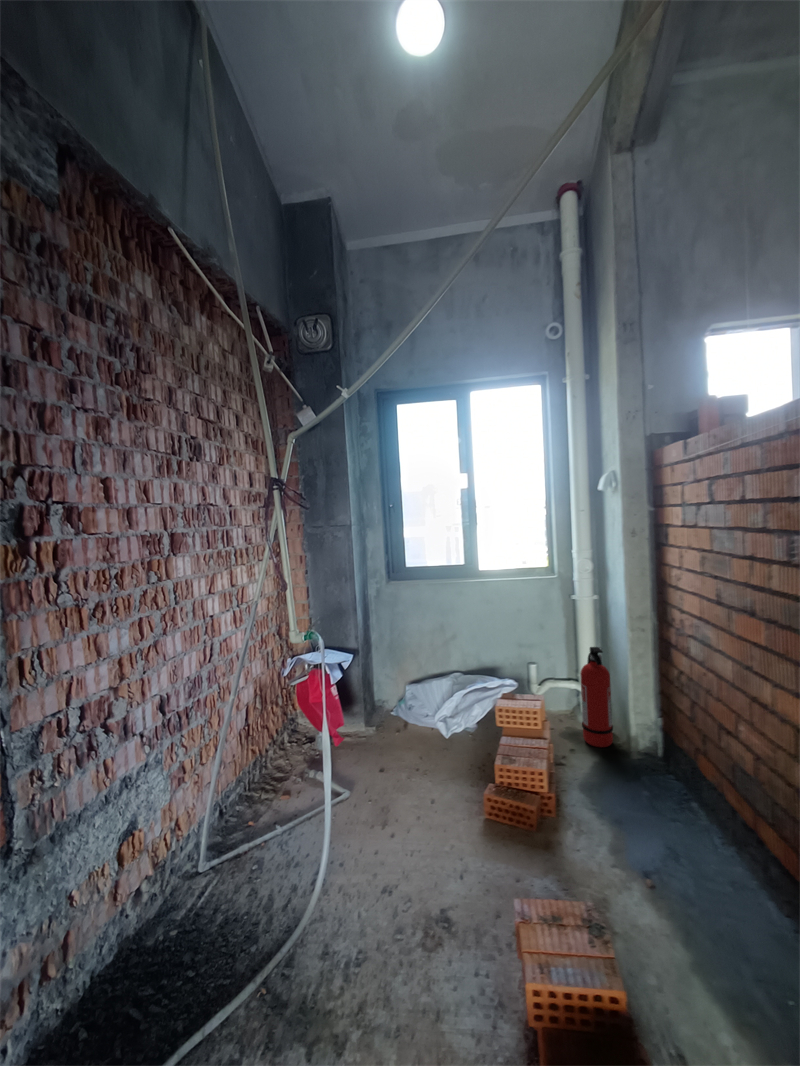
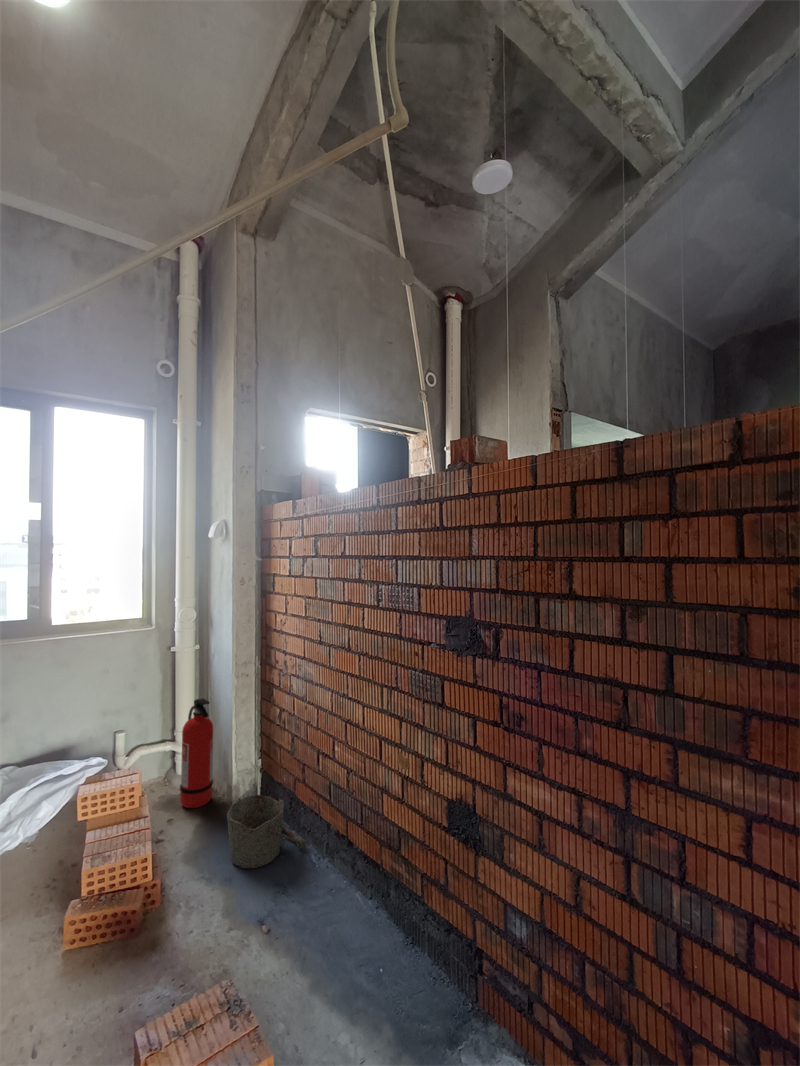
bucket: none [618,753,715,833] -> present [227,795,307,868]

